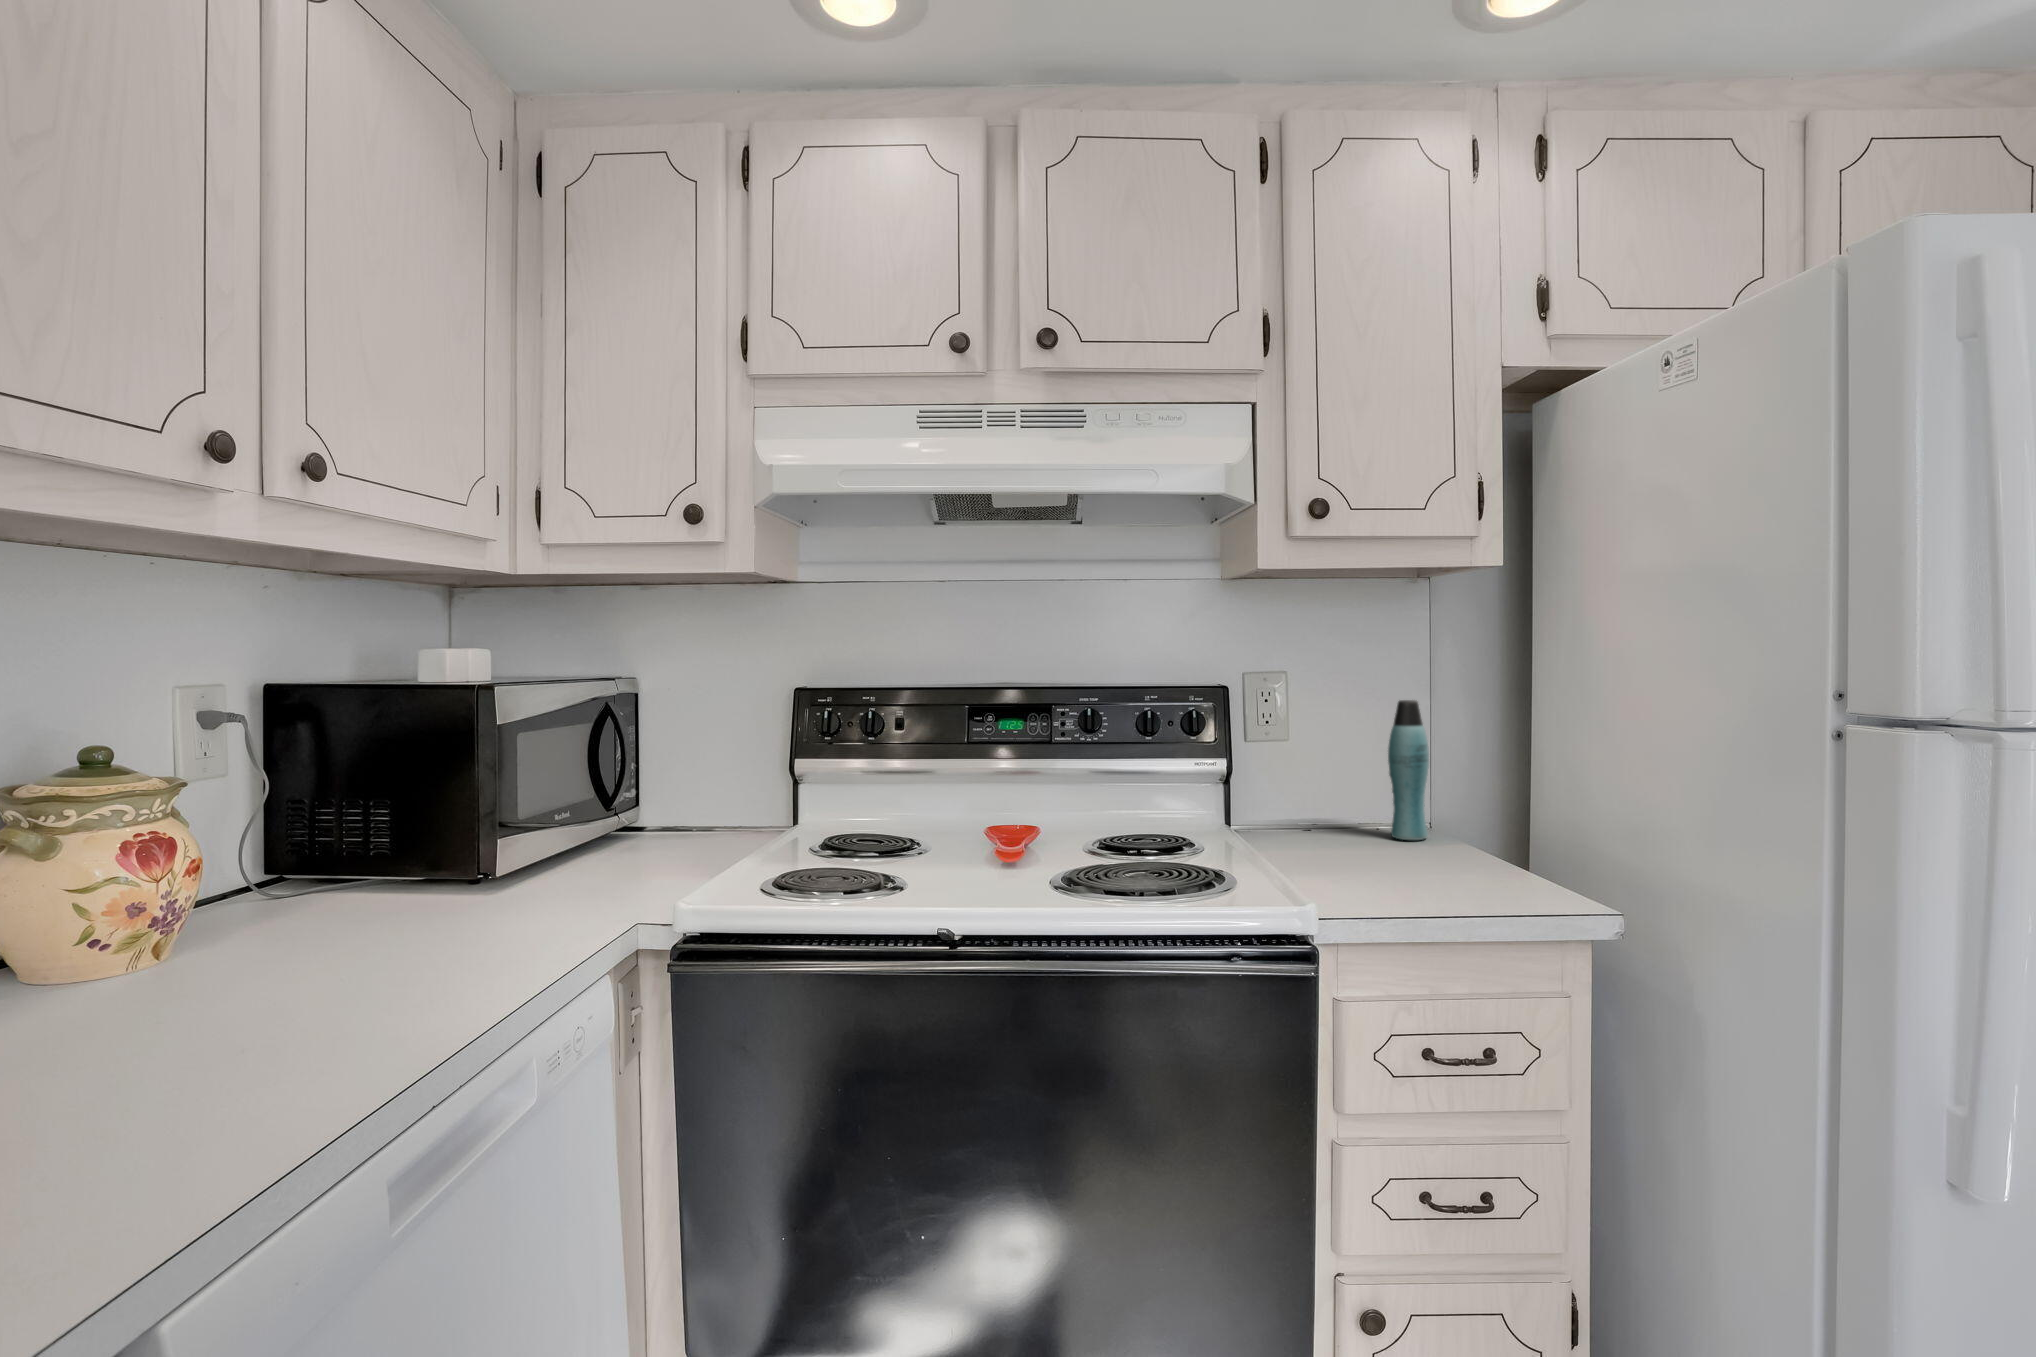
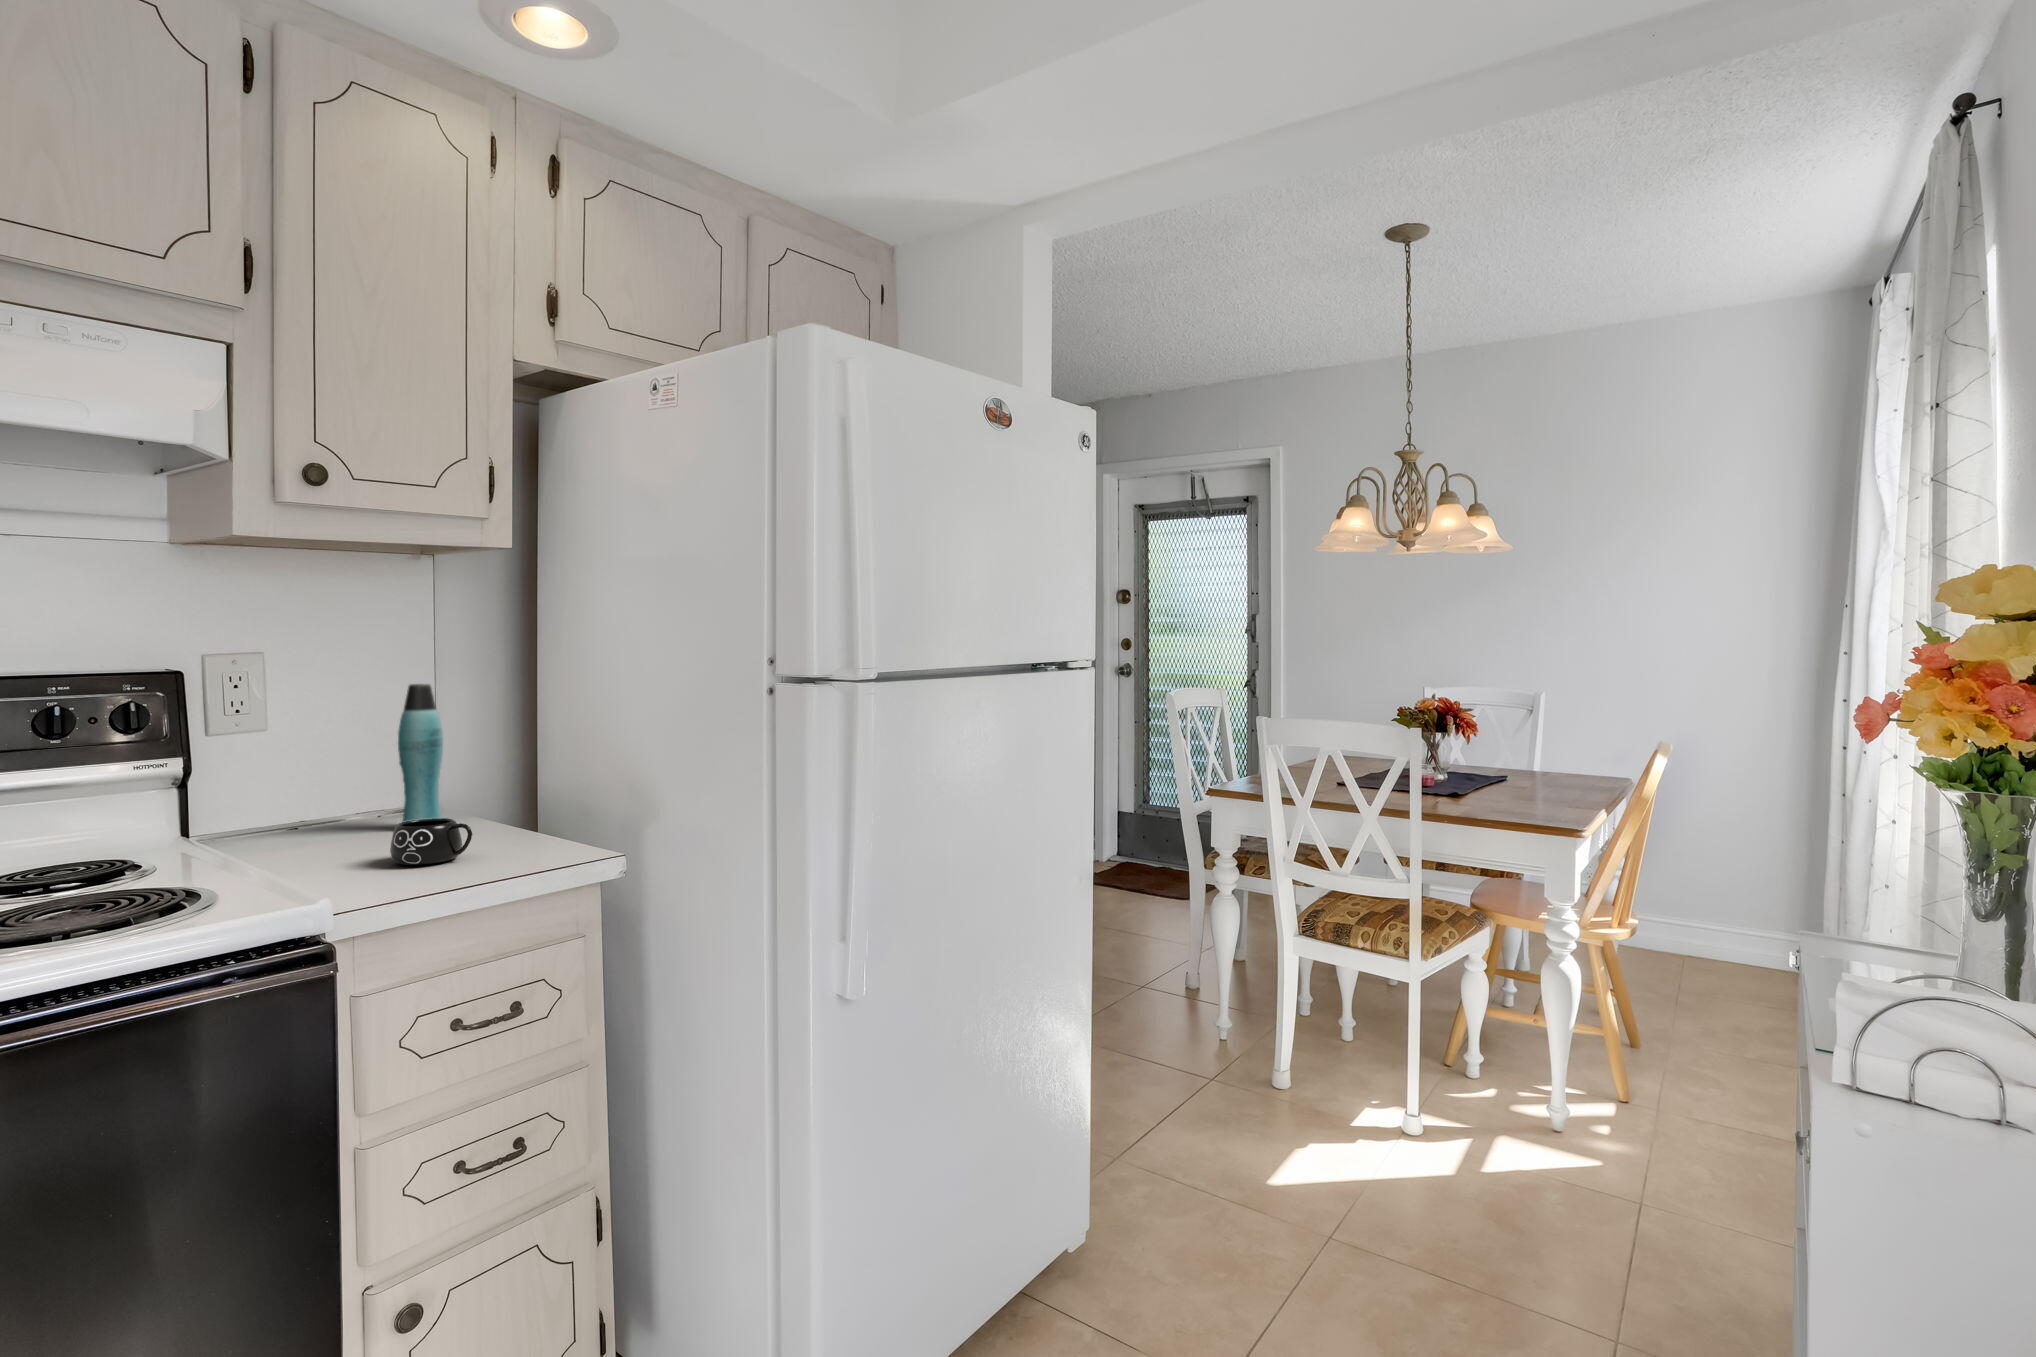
mug: none [1375,835,1451,882] -> present [390,818,472,865]

